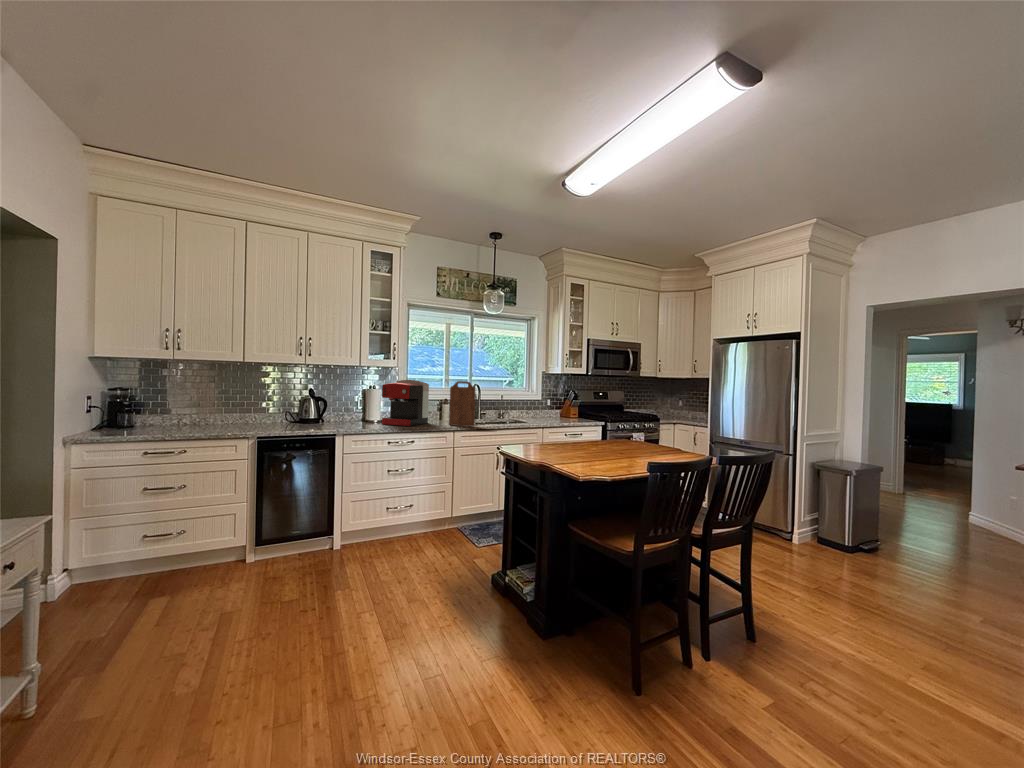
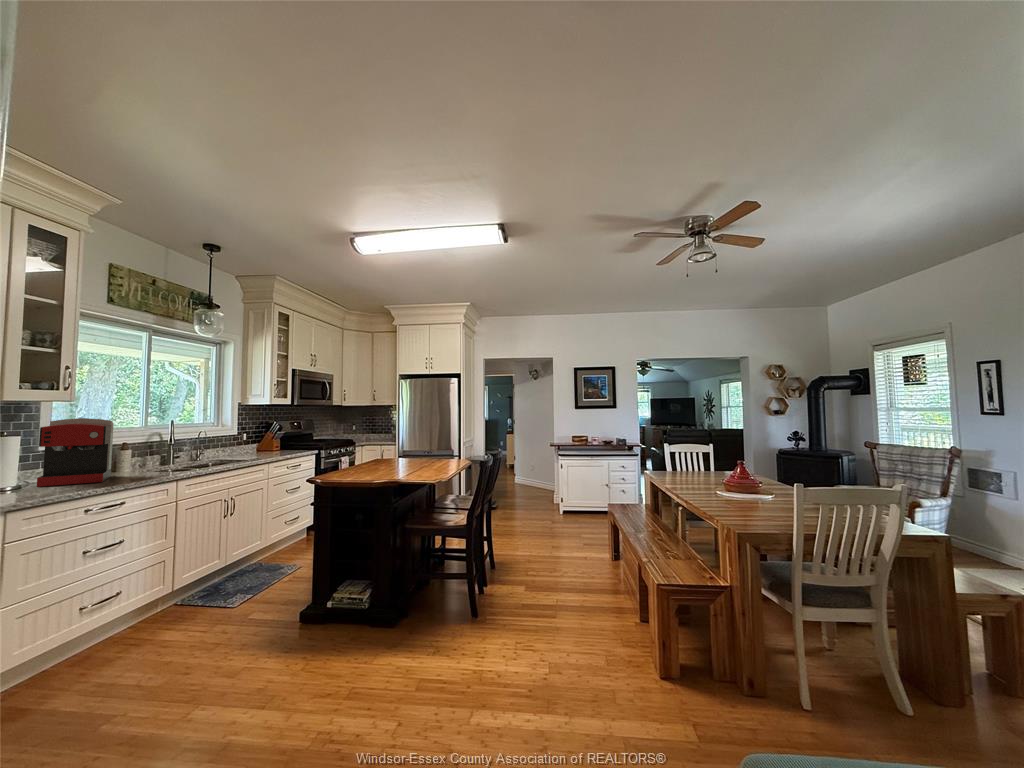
cutting board: present [449,381,476,426] -> none [156,417,198,474]

